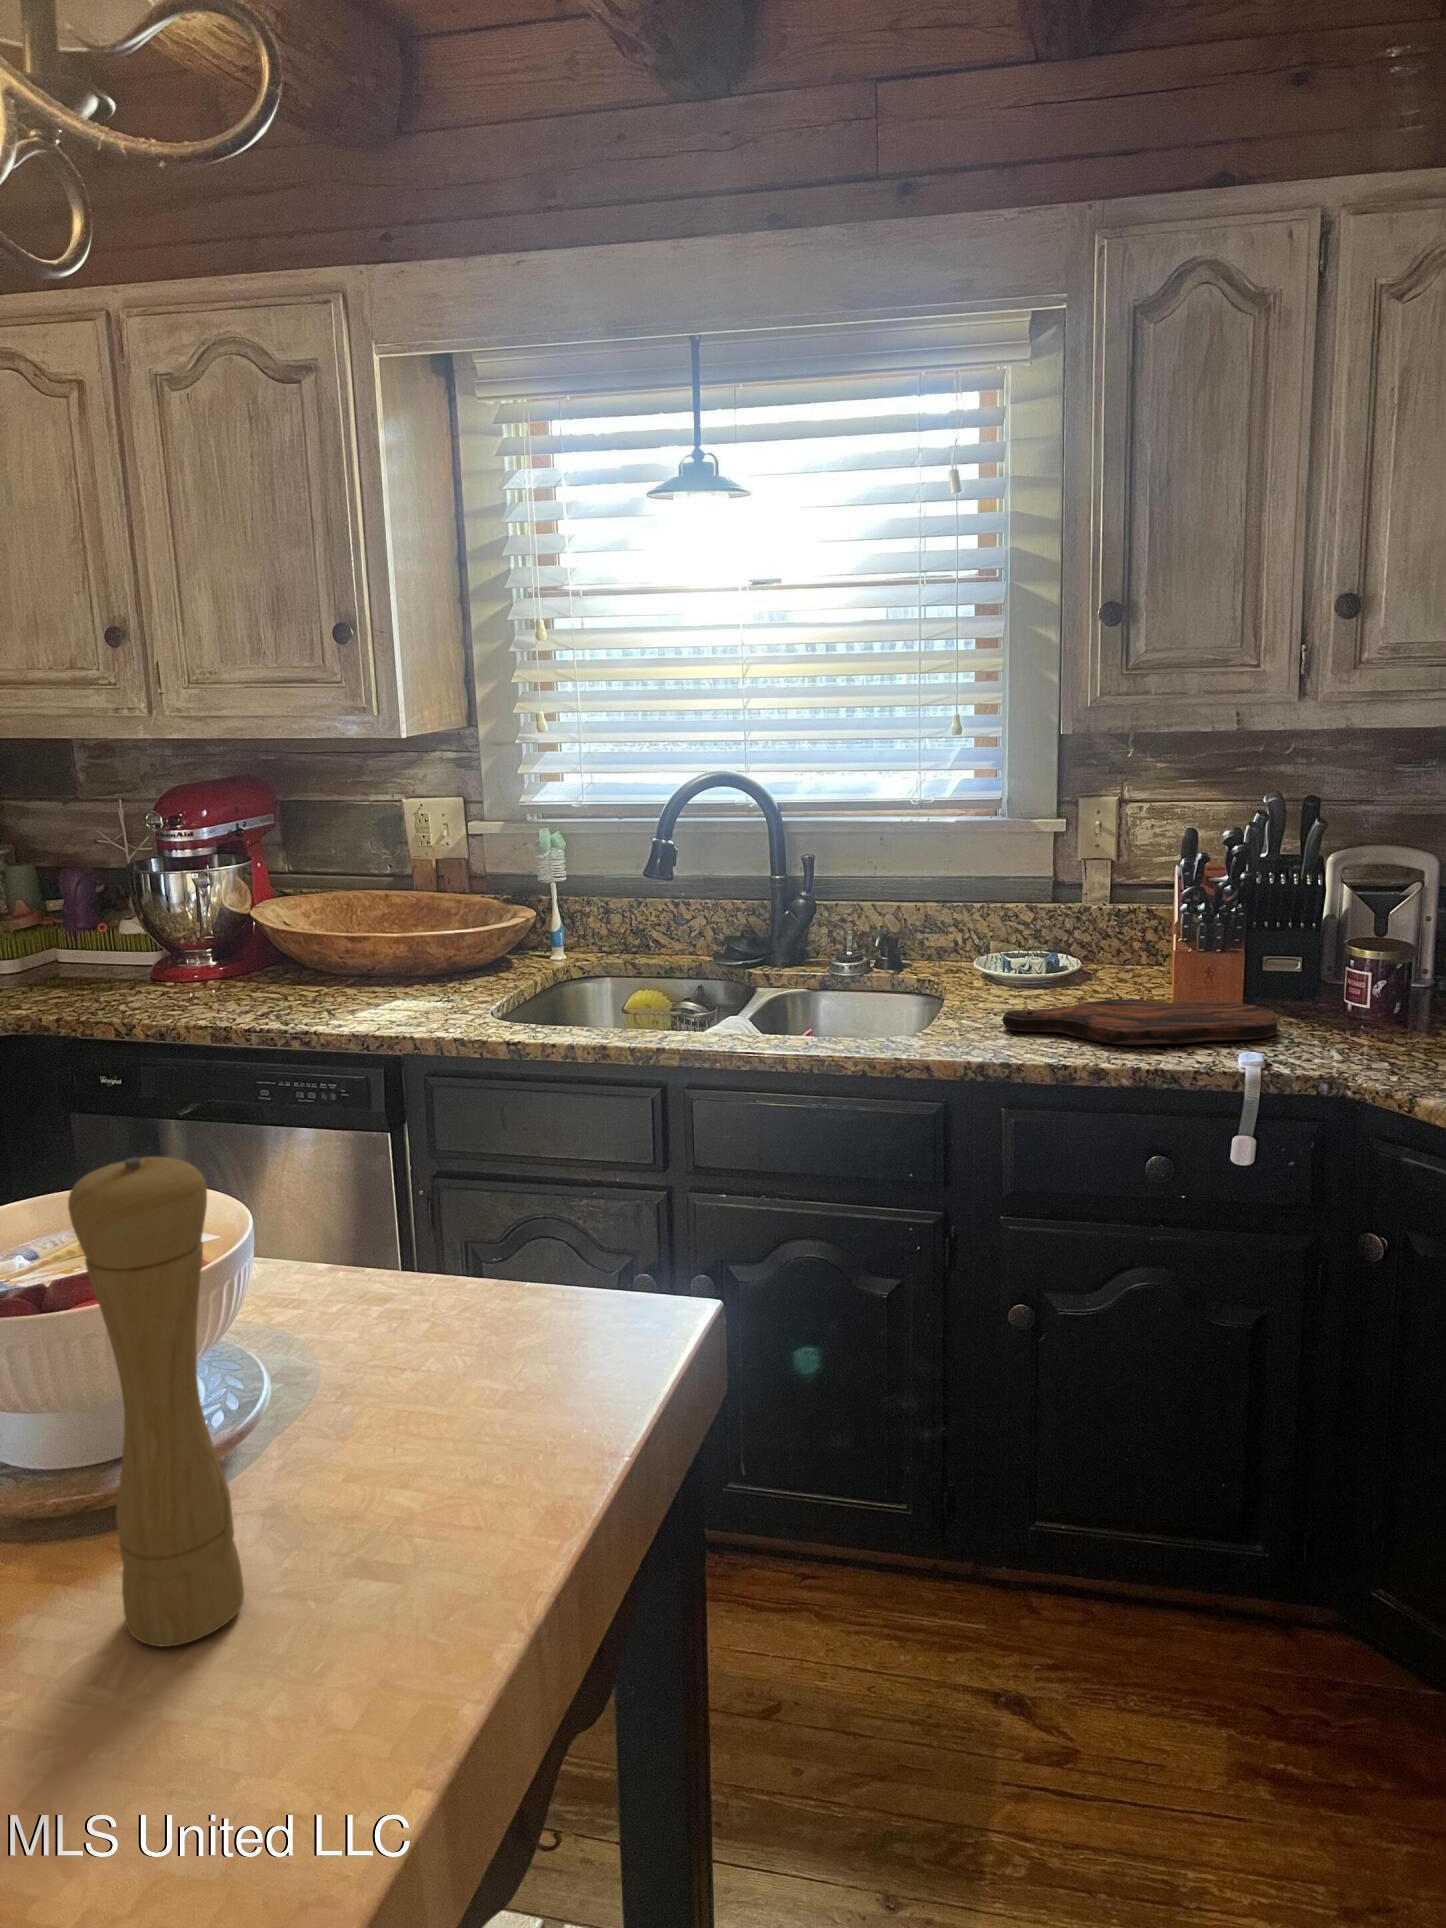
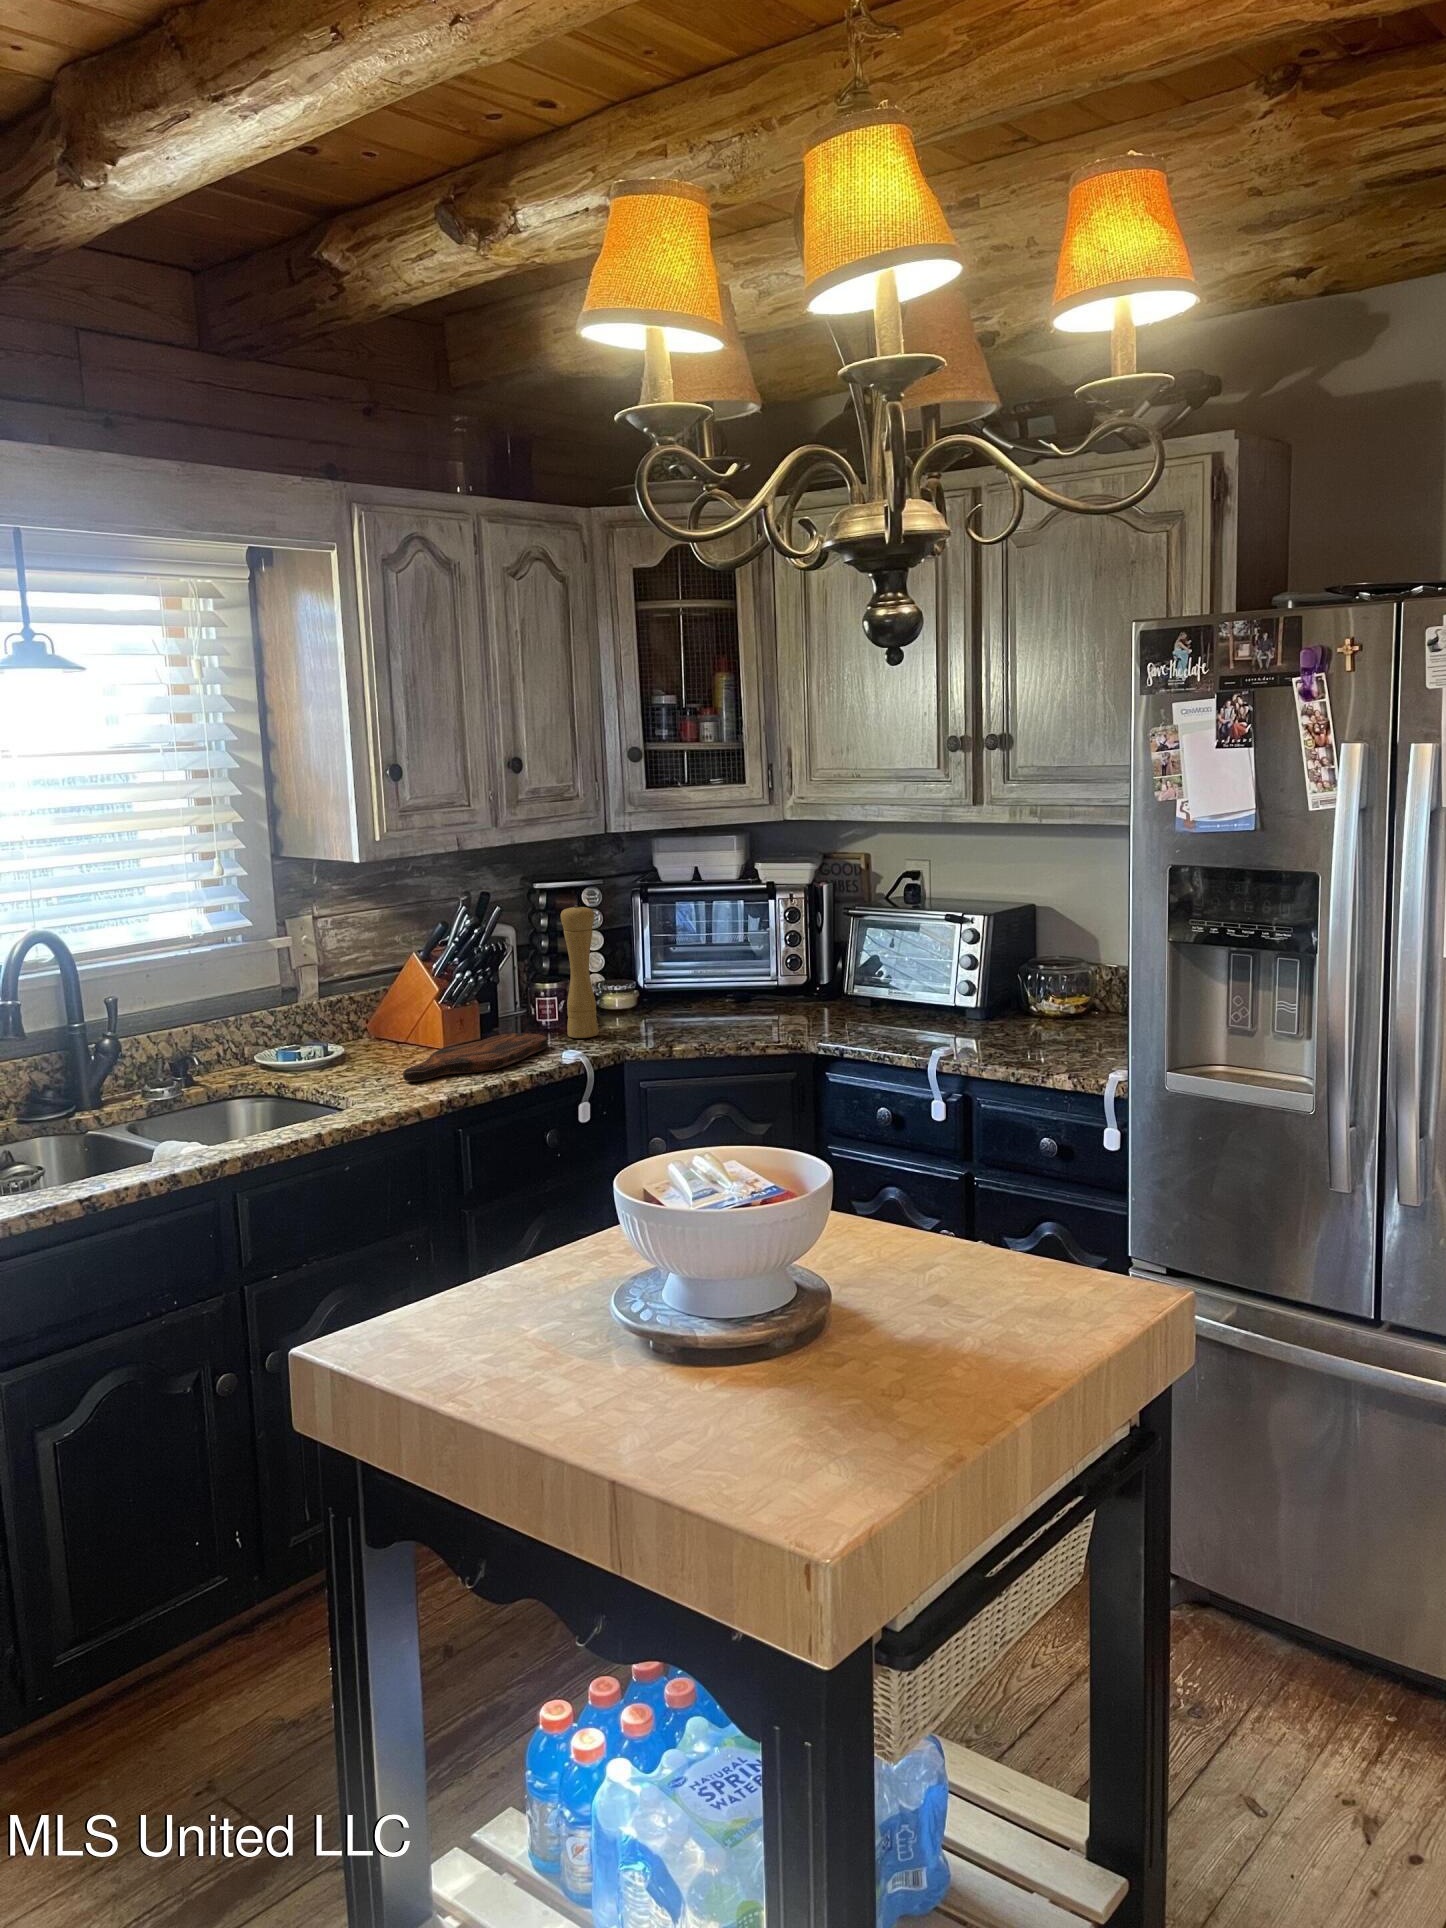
pepper mill: present [68,1157,244,1647] -> present [561,905,598,1038]

